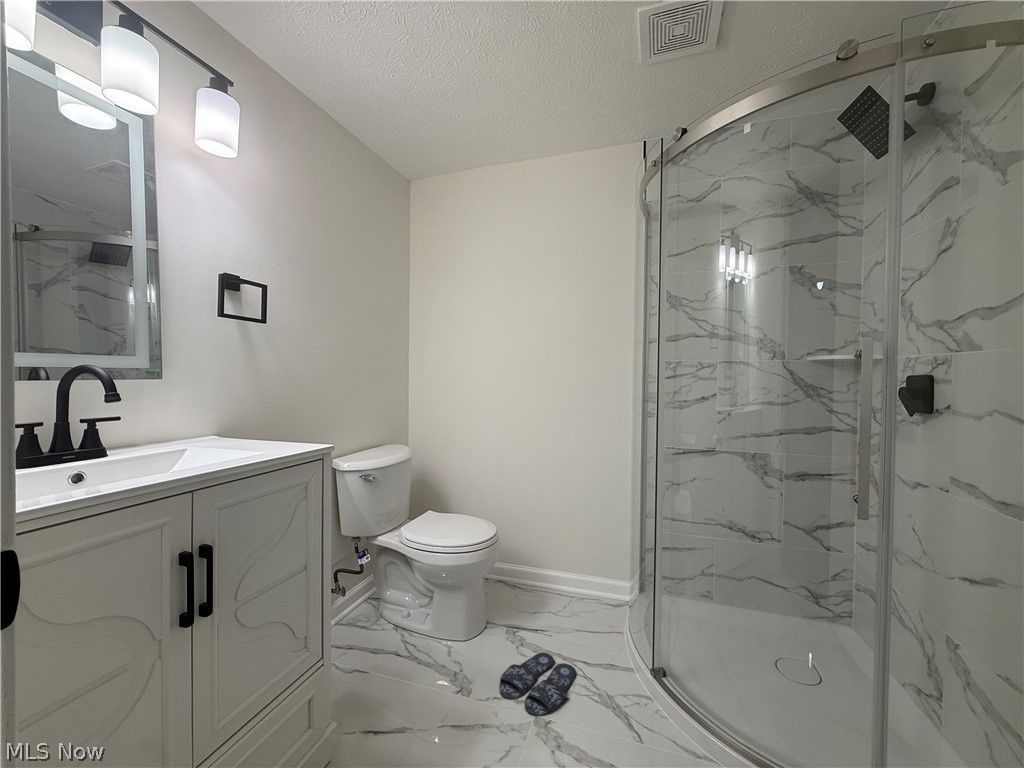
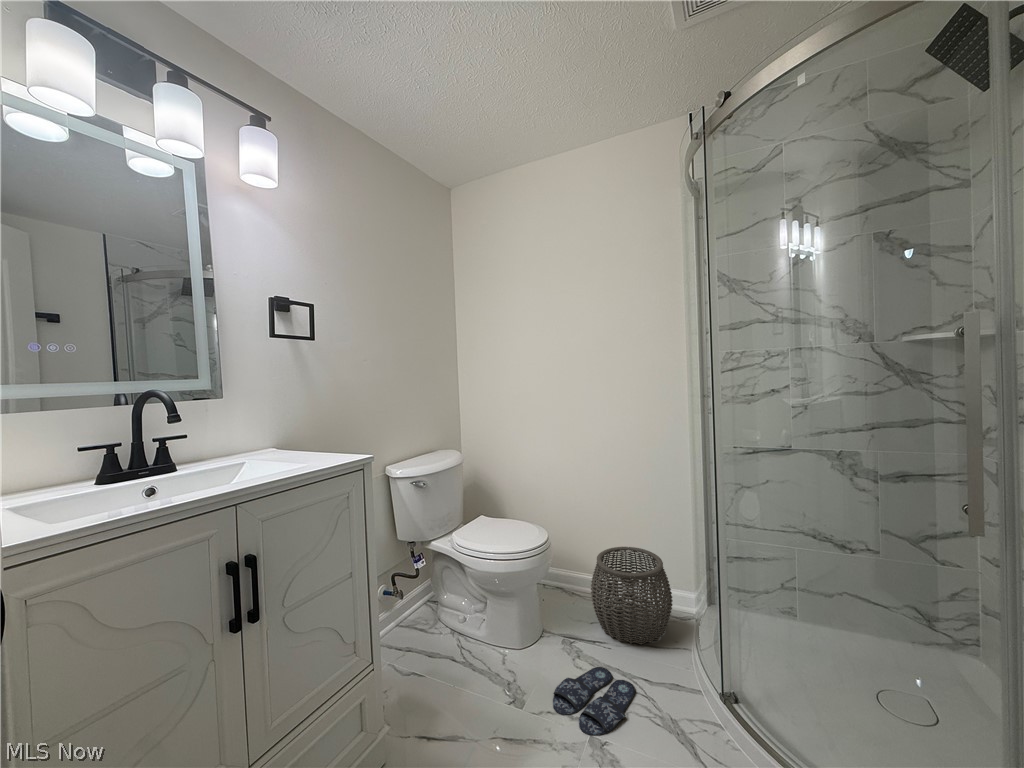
woven basket: none [534,540,609,631] -> present [591,547,673,644]

